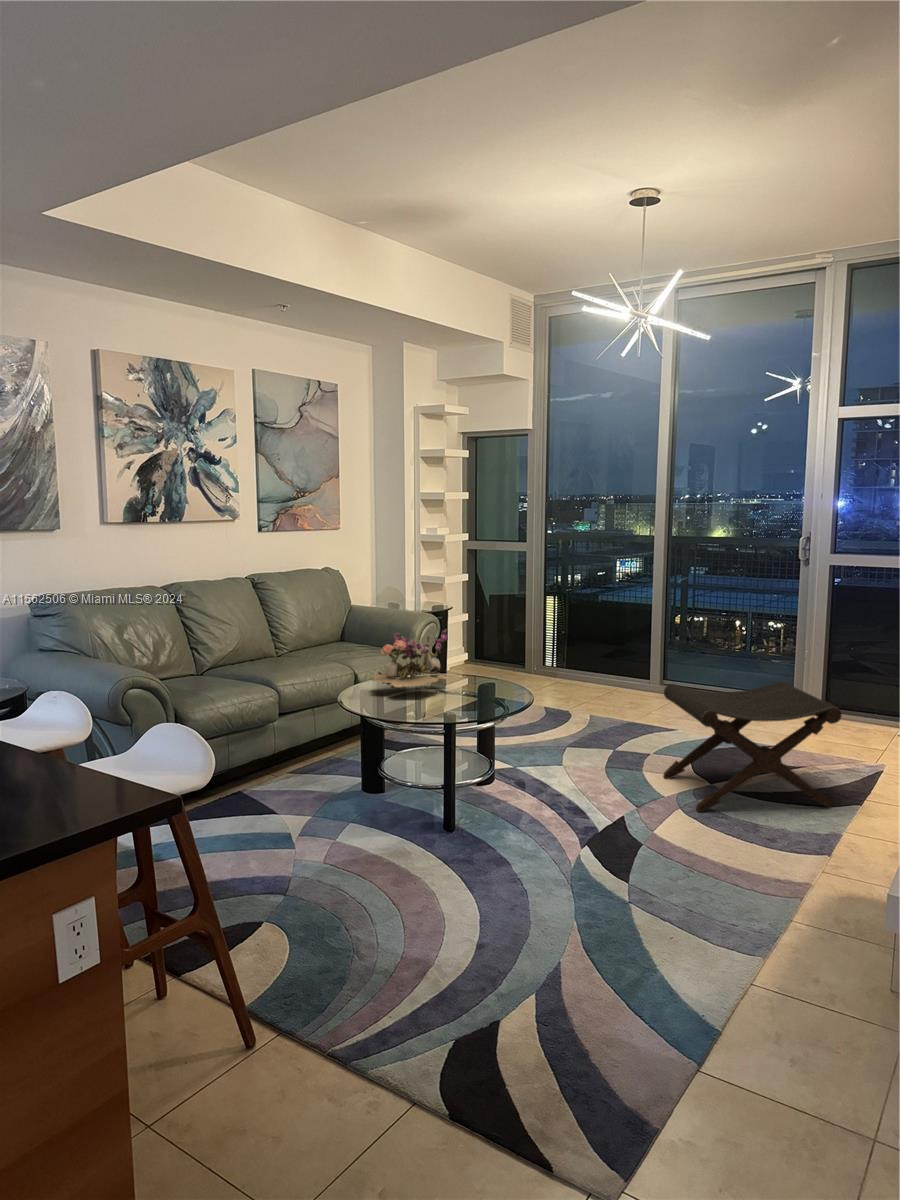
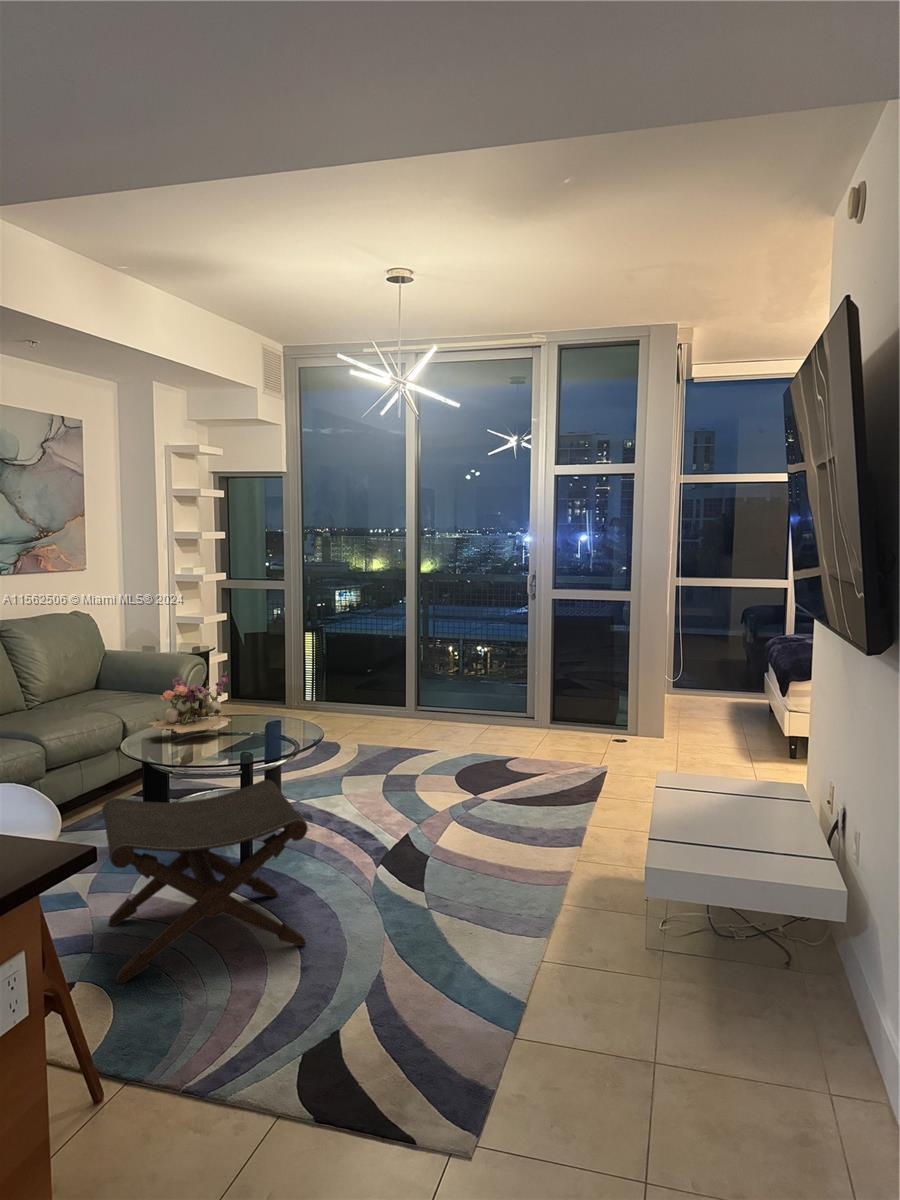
footstool: present [663,682,842,812] -> present [102,780,308,984]

